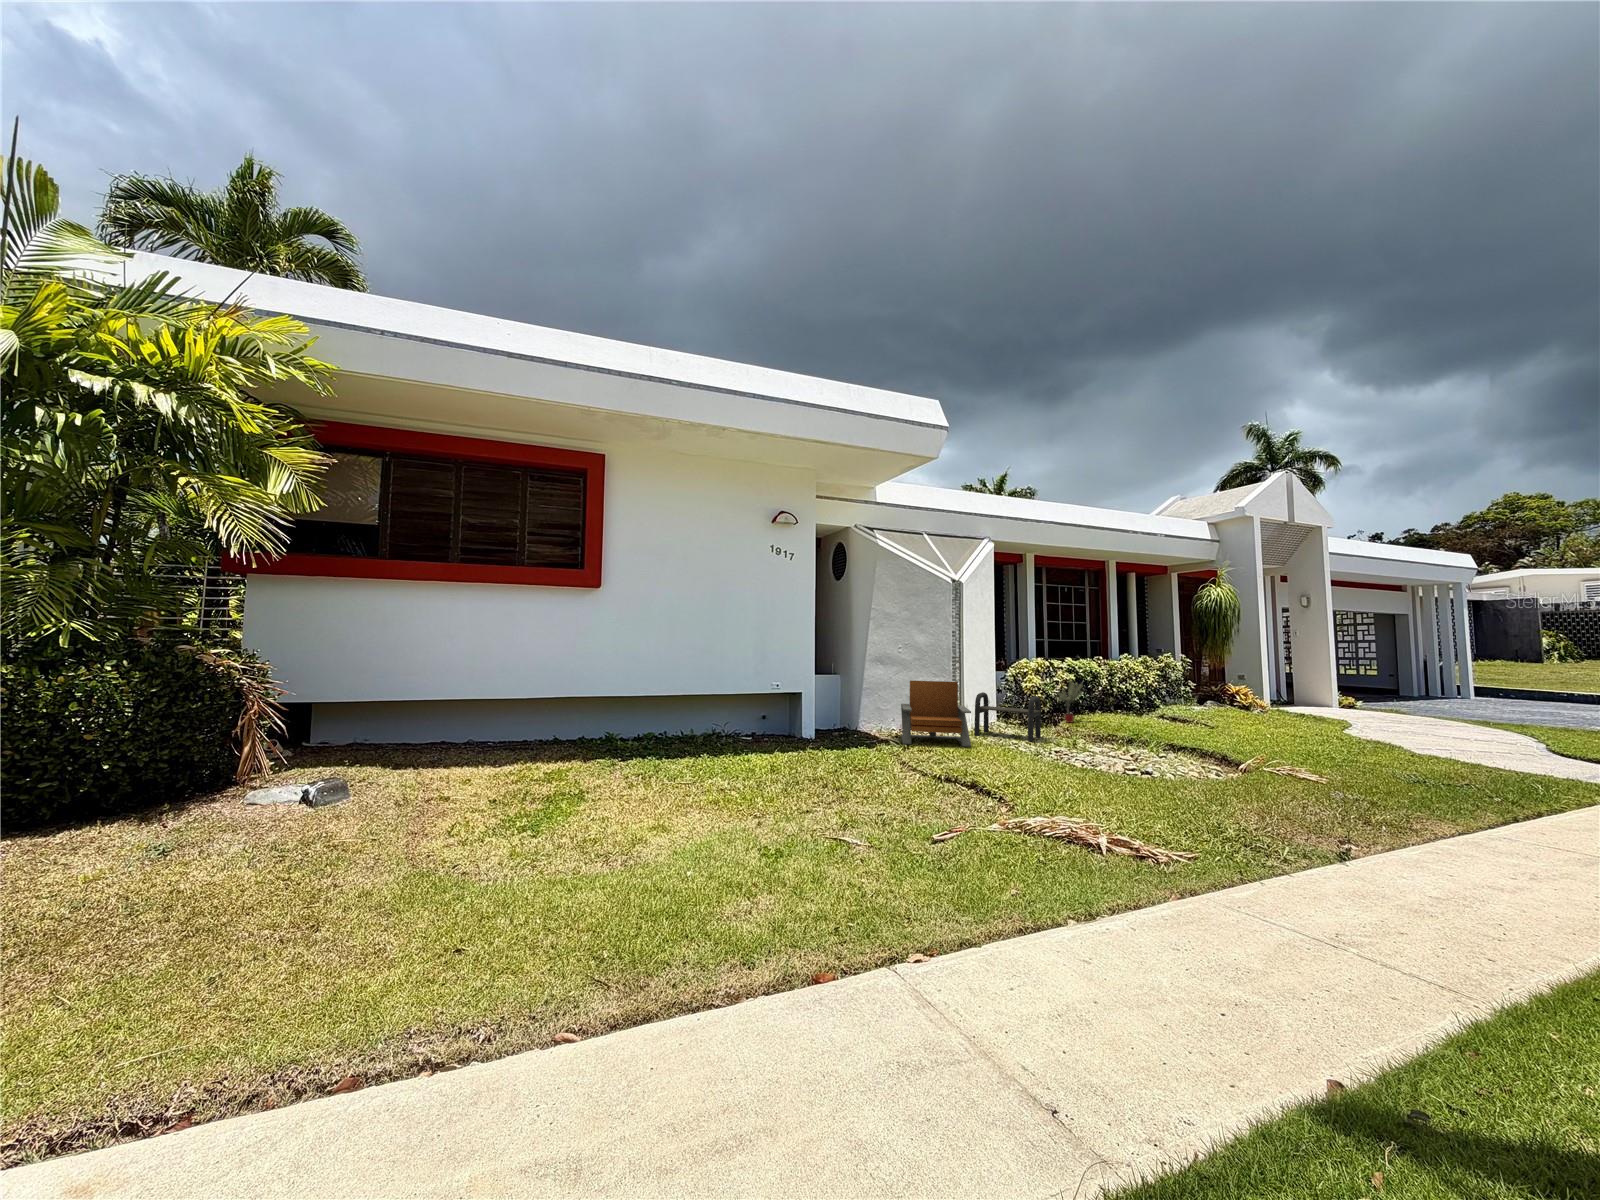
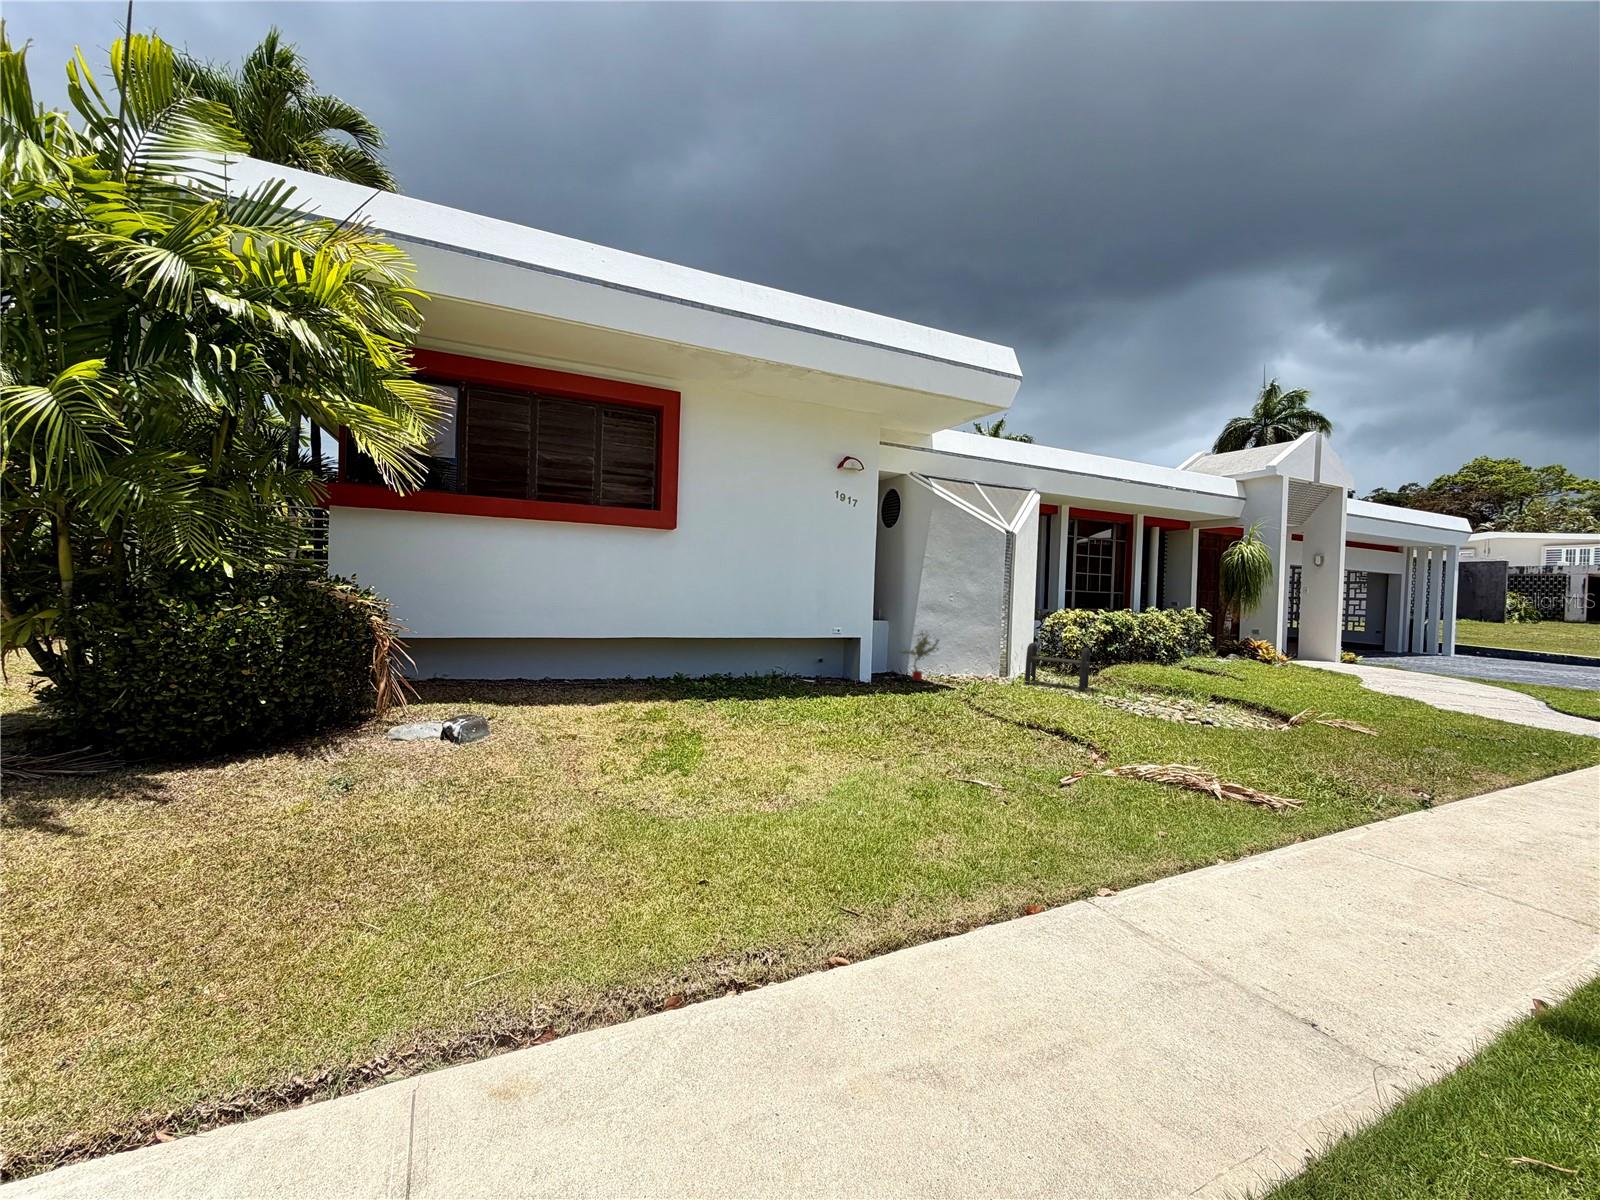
lounge chair: present [901,681,971,747] -> none [955,630,1032,695]
potted tree: present [1056,681,1083,723] -> present [900,631,939,681]

